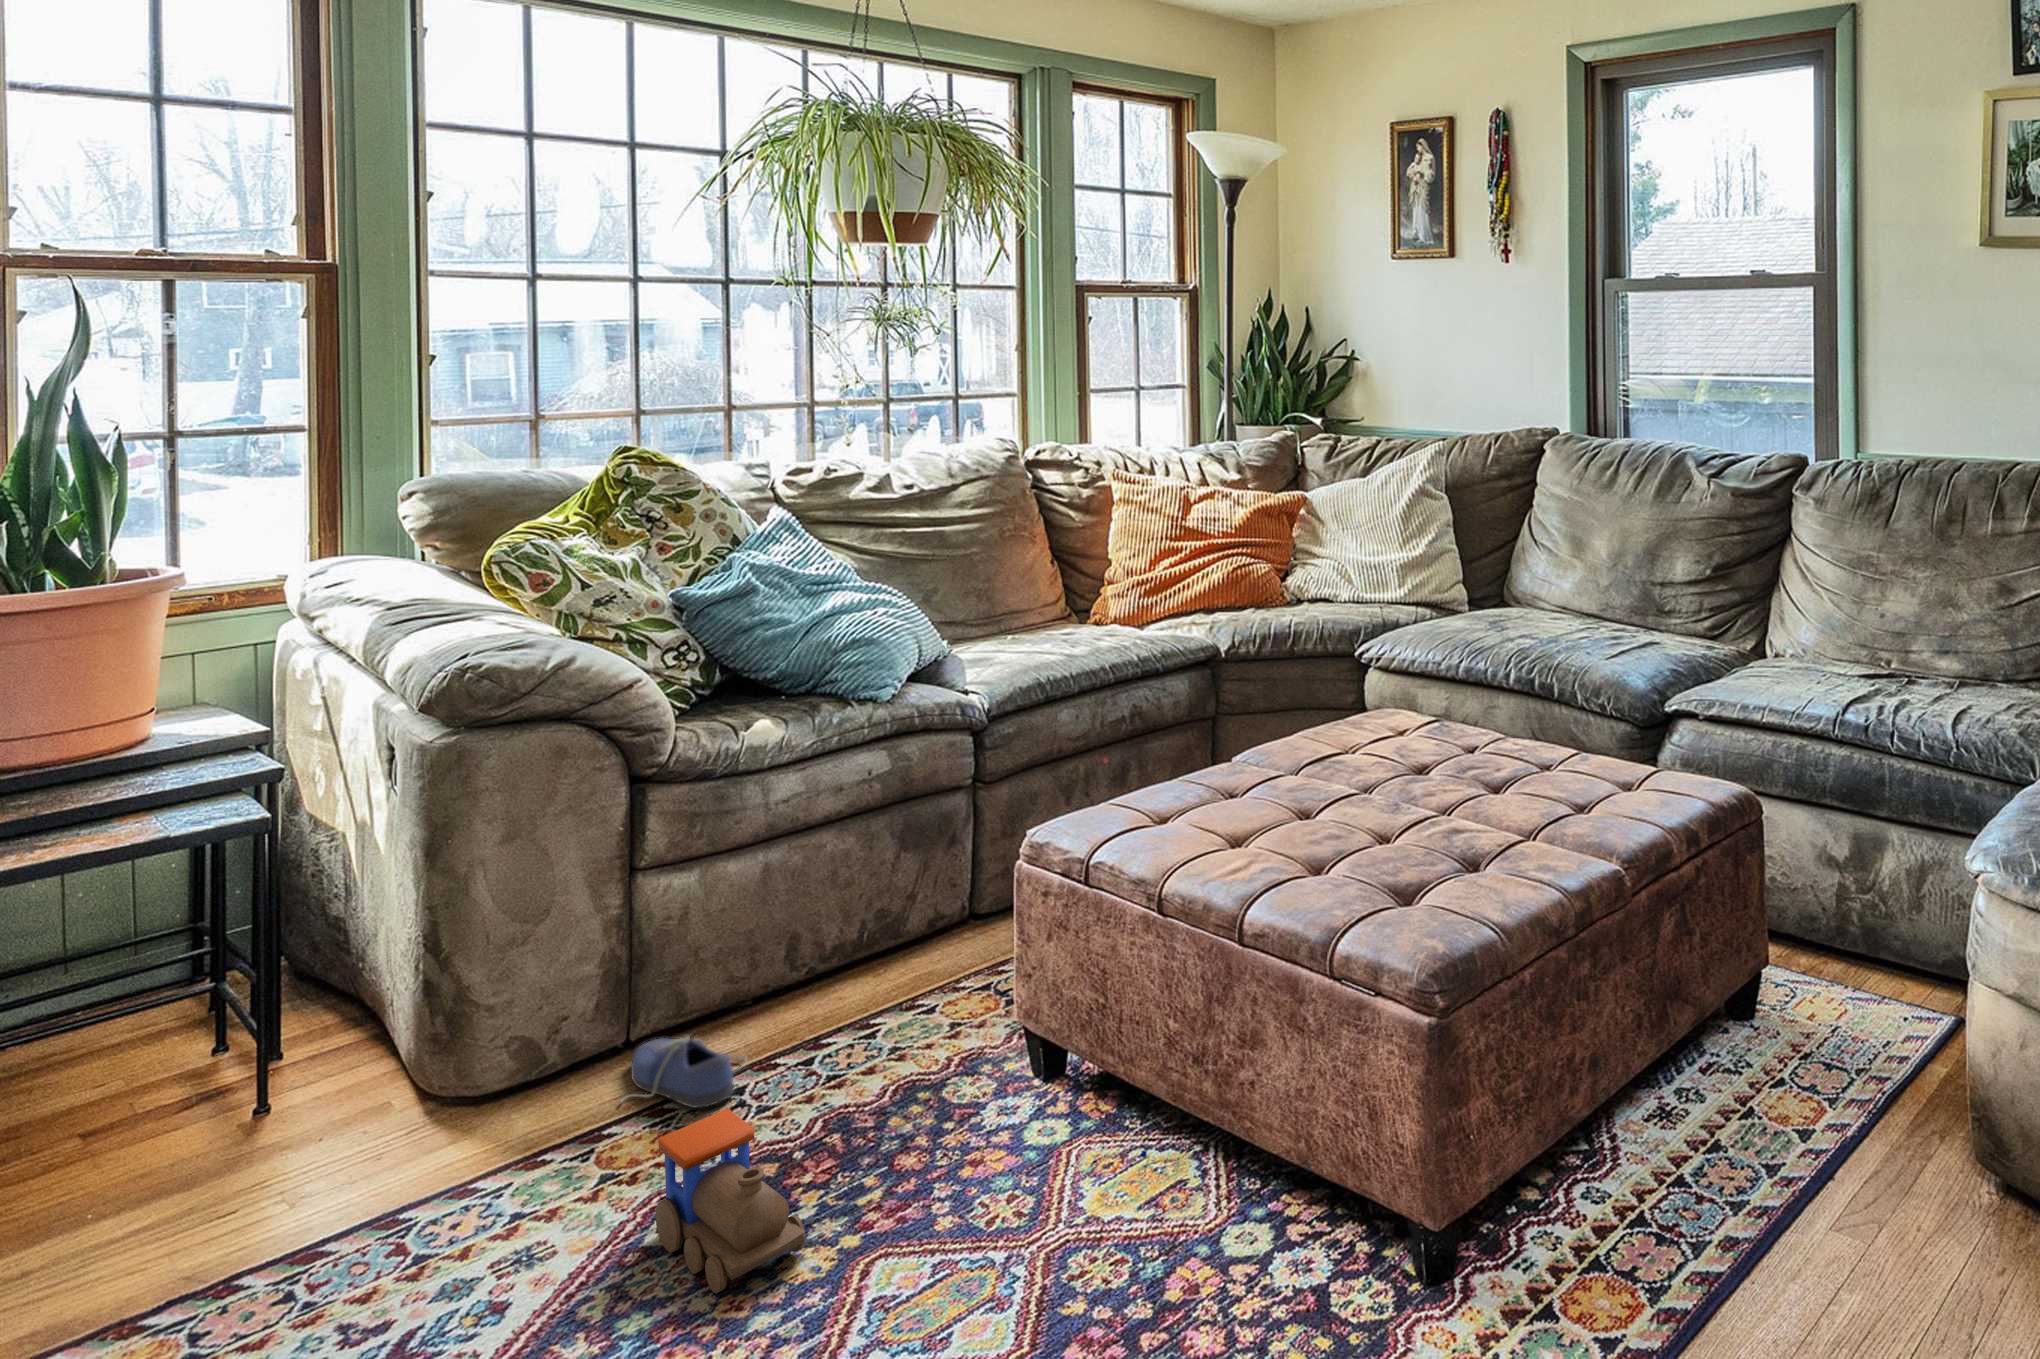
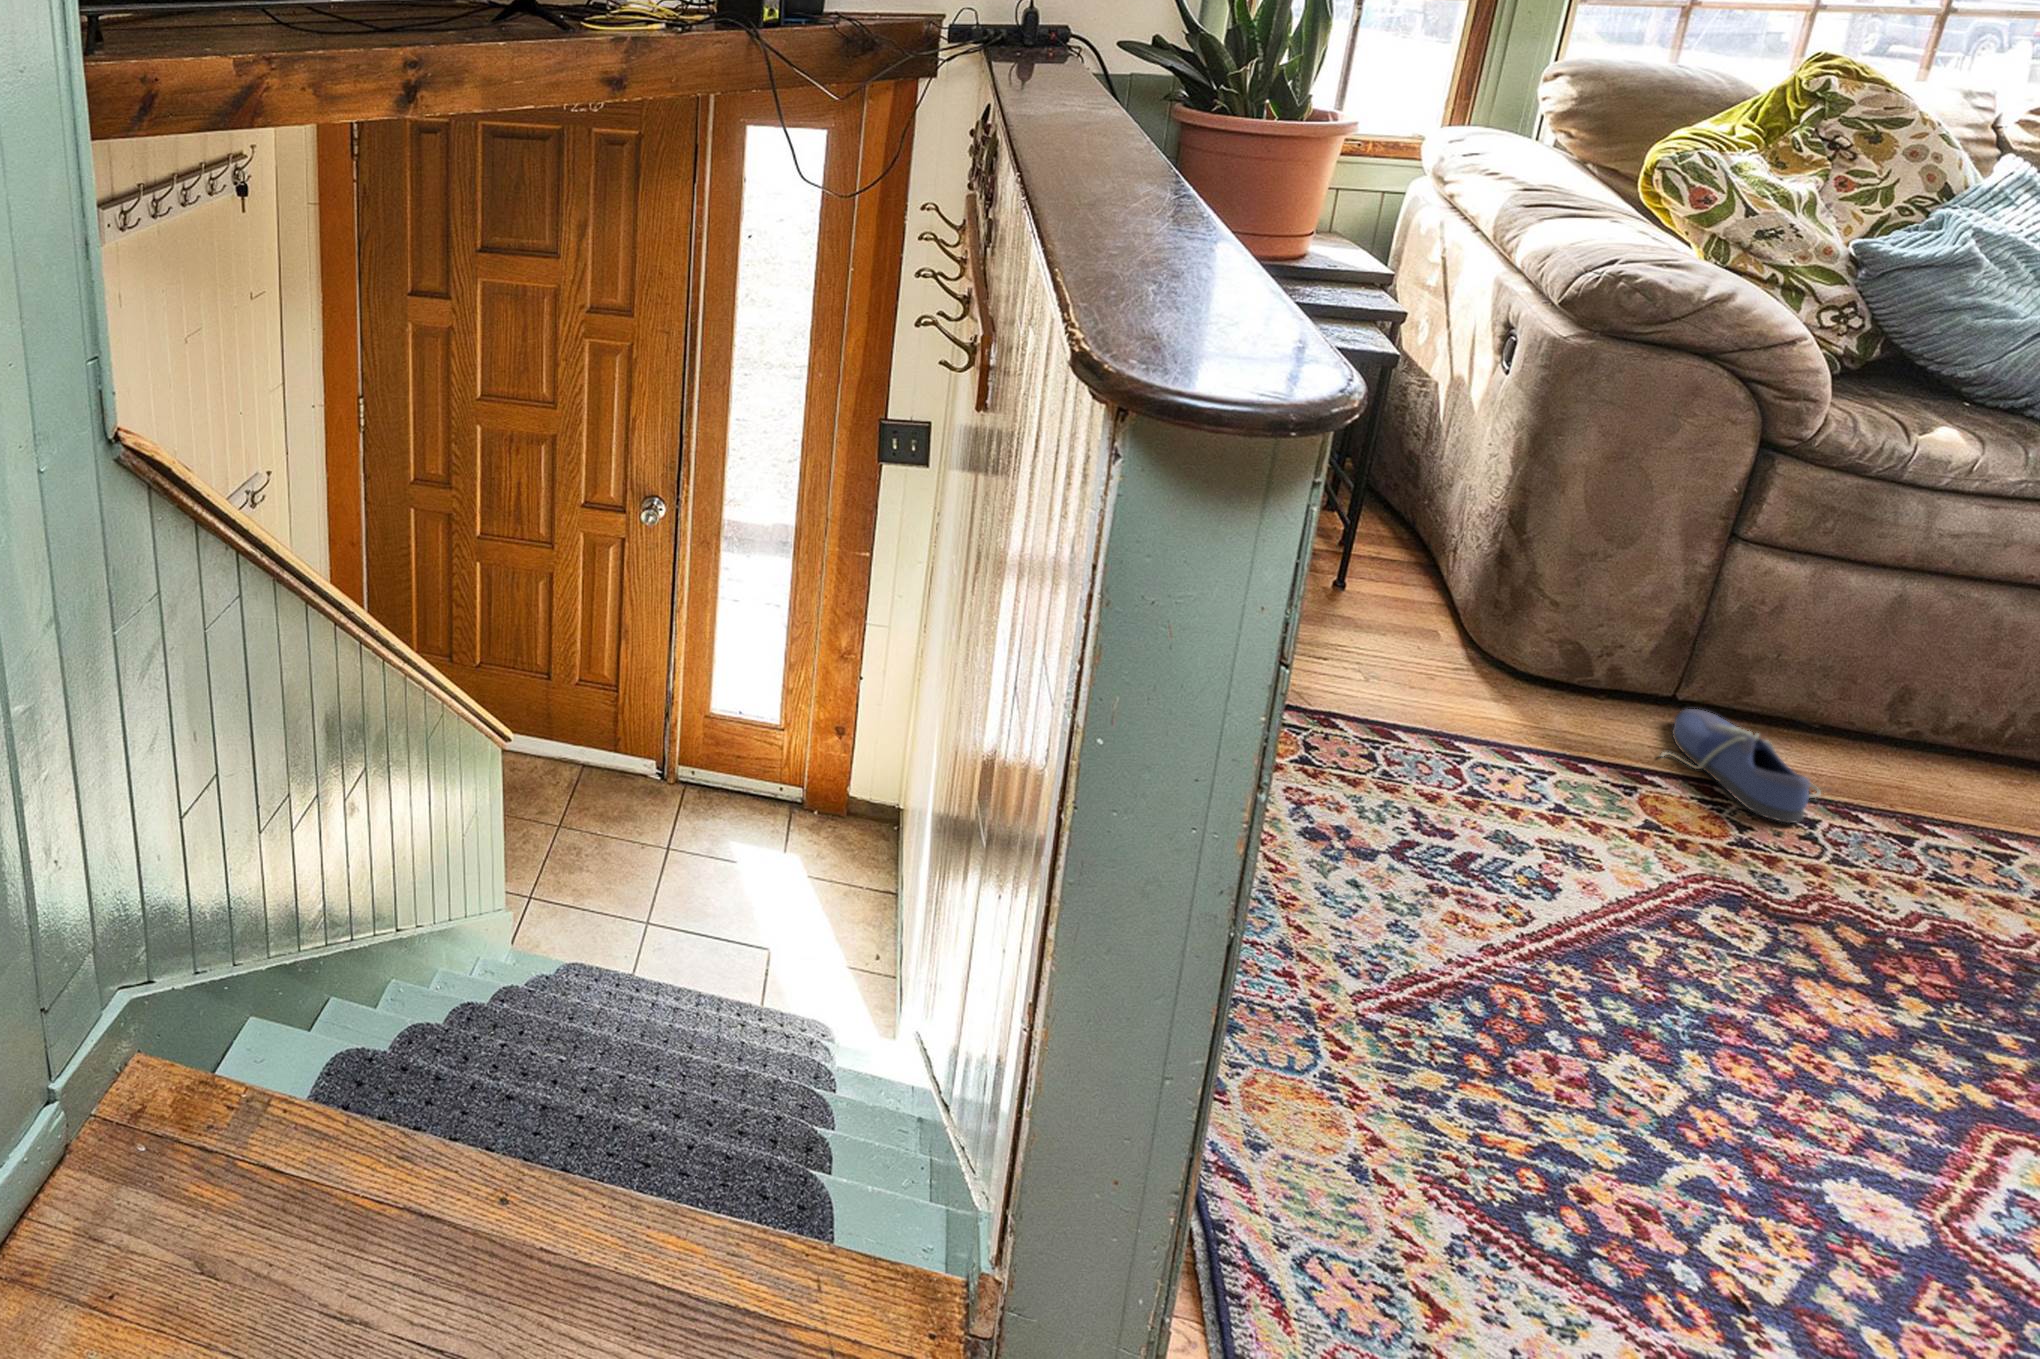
toy train: present [656,1109,806,1293] -> none [1705,838,1914,1062]

